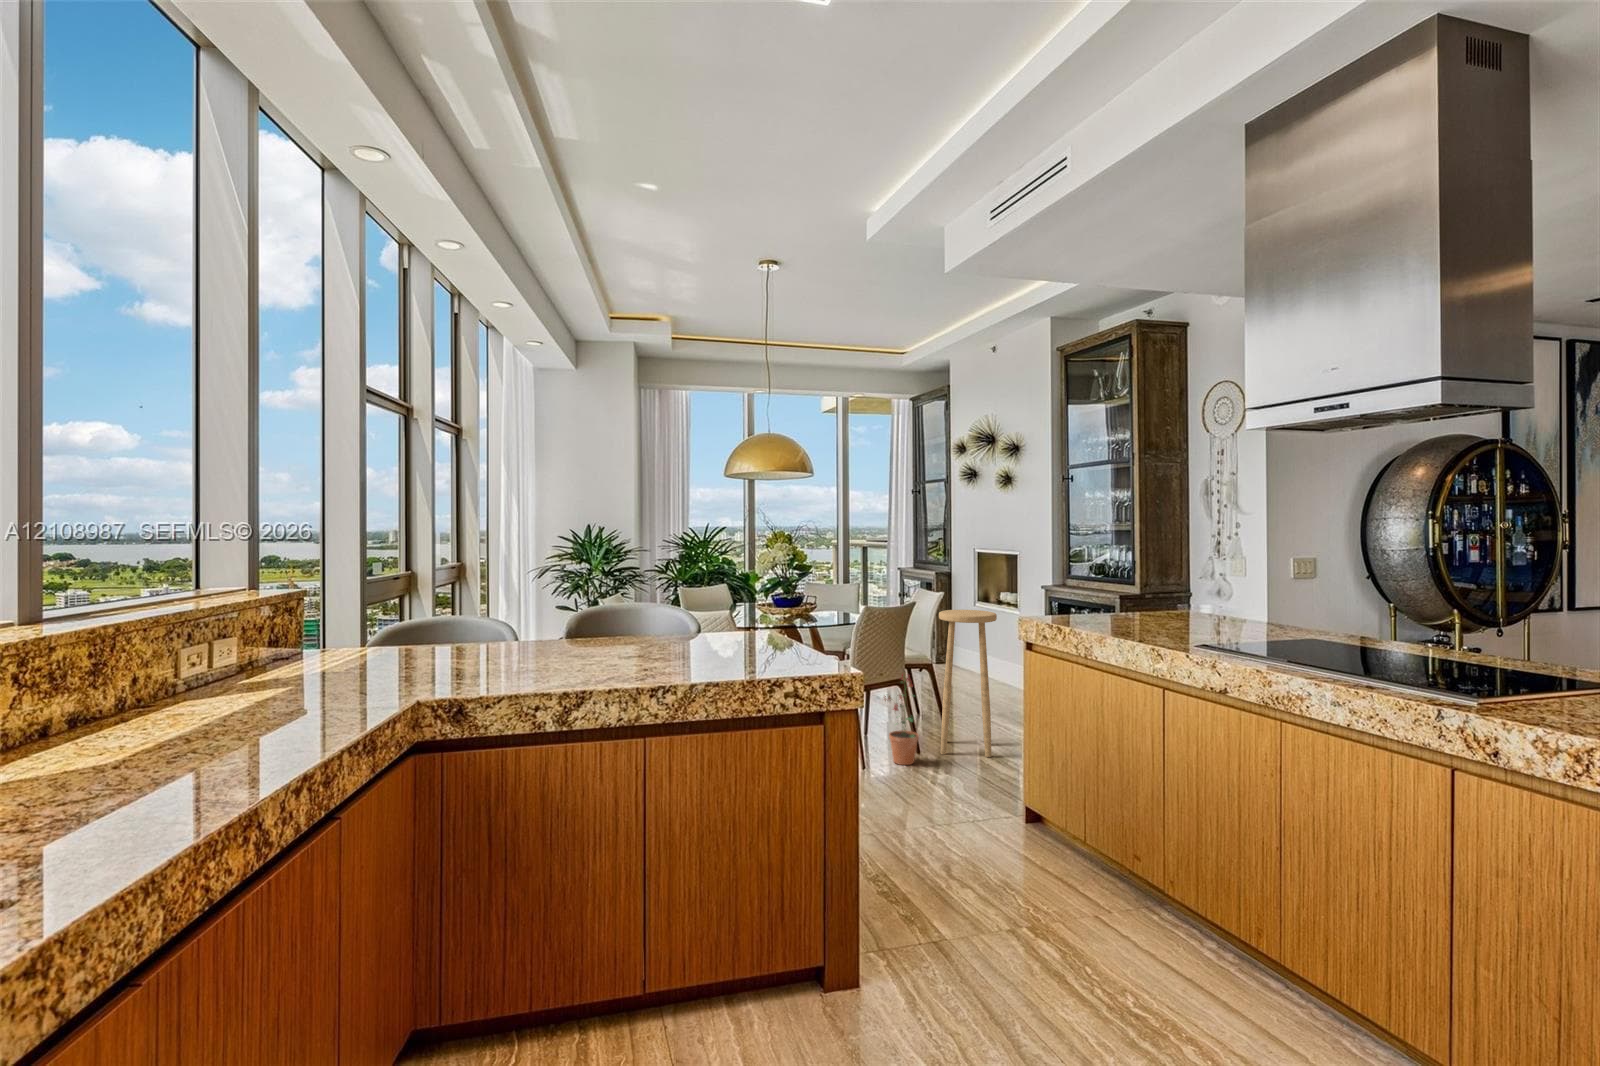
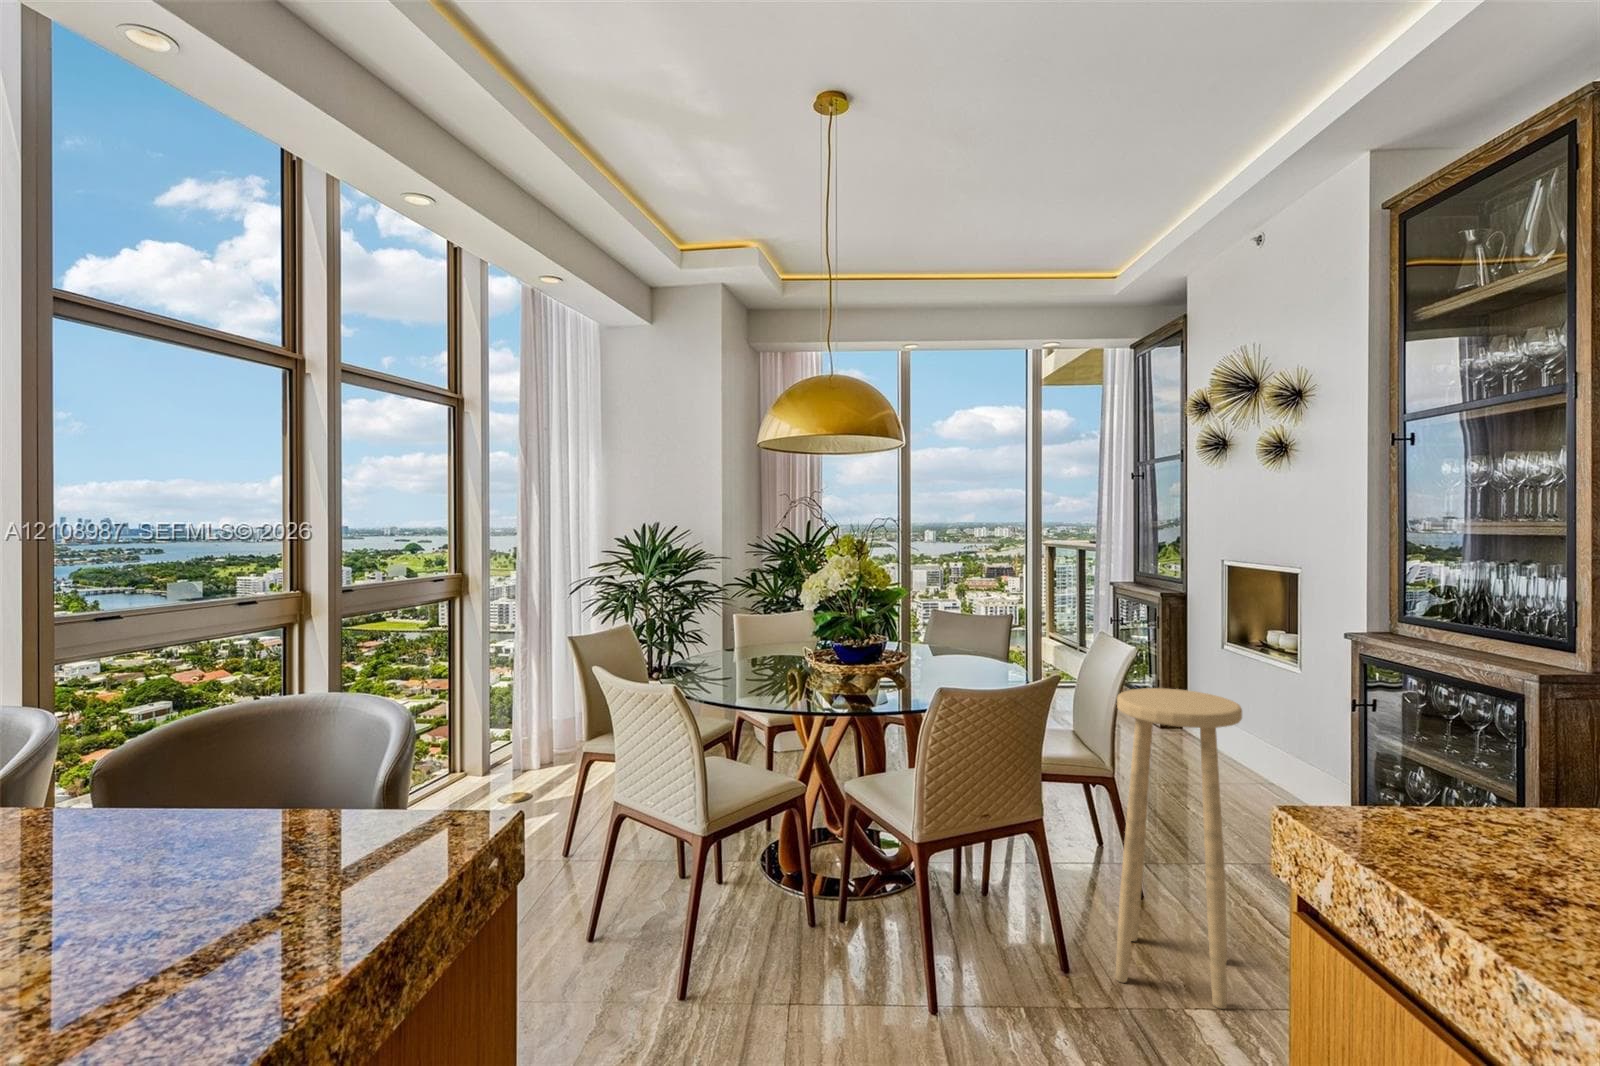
potted plant: present [884,674,919,765] -> none [992,814,1062,1009]

